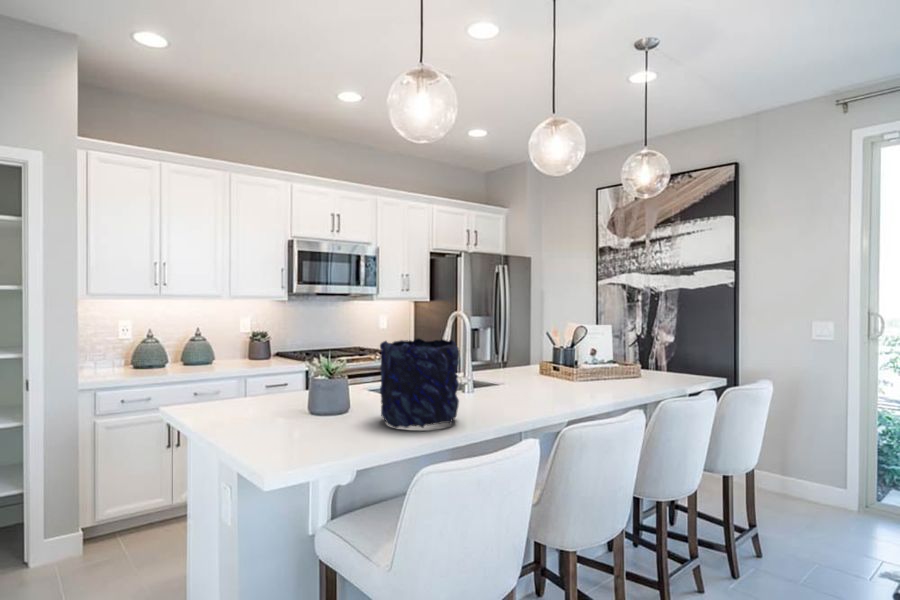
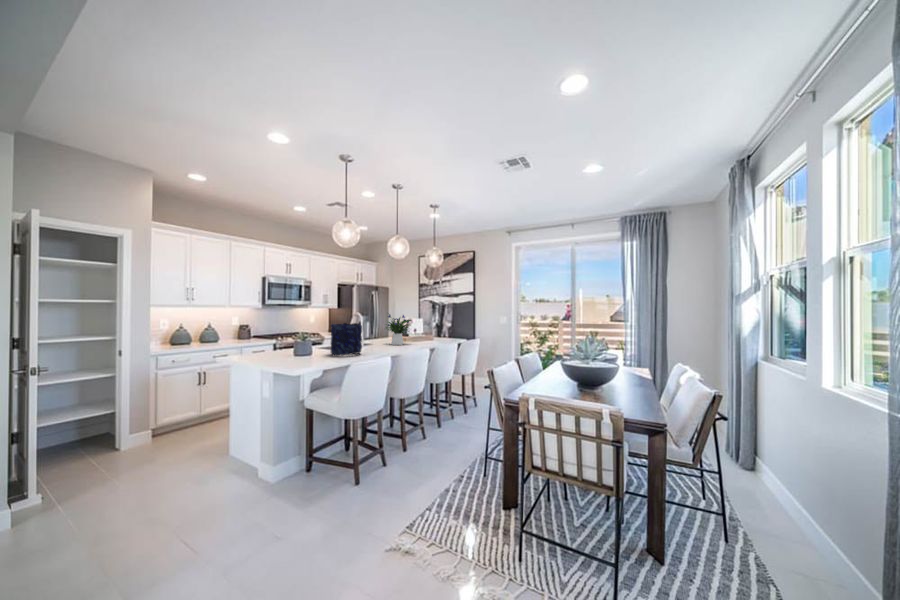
flower arrangement: none [512,312,590,393] -> present [386,314,411,345]

